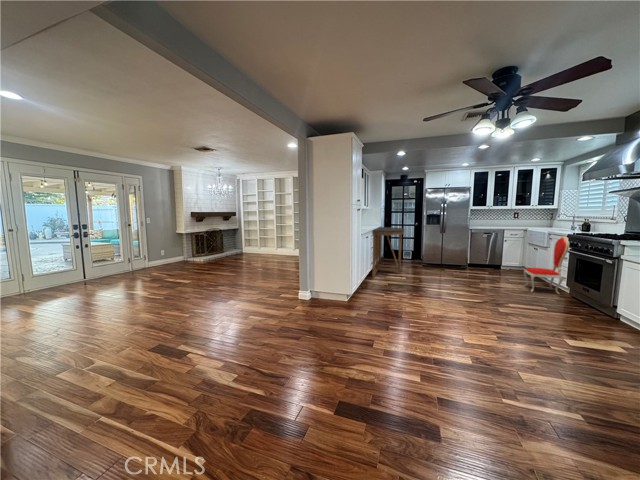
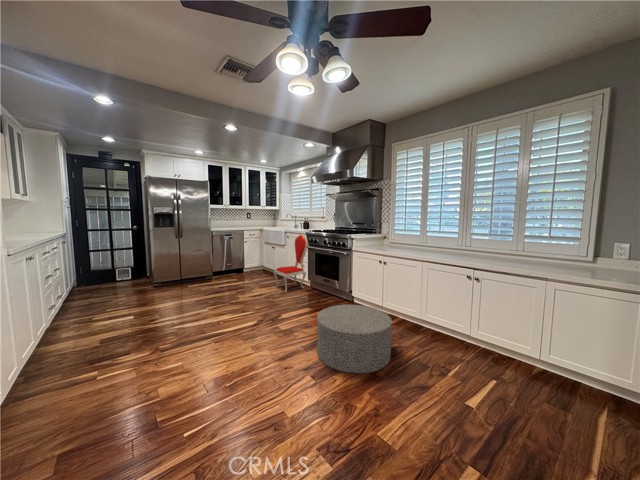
console table: present [372,227,404,277] -> none [46,235,122,337]
ottoman: none [516,301,611,363] -> present [317,305,392,373]

